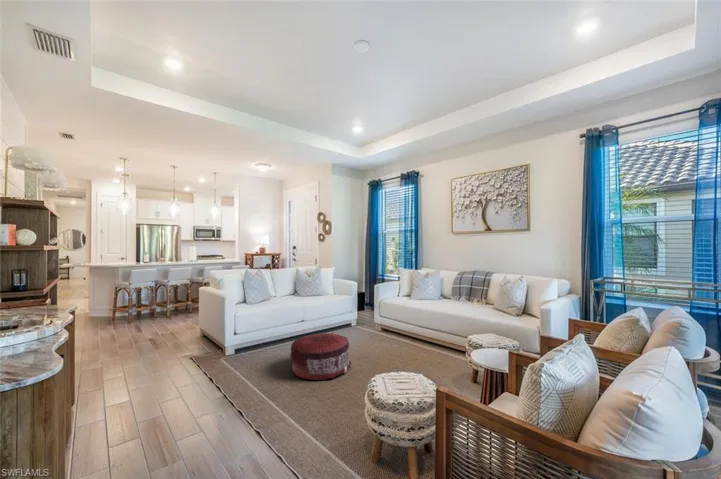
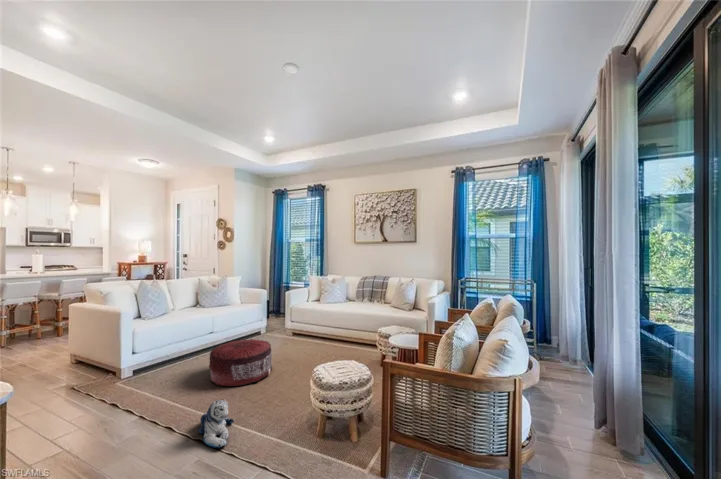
plush toy: none [263,396,297,446] -> present [198,399,234,448]

